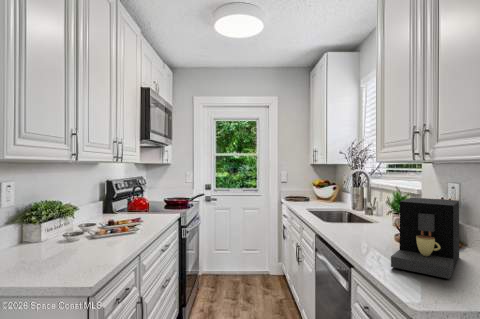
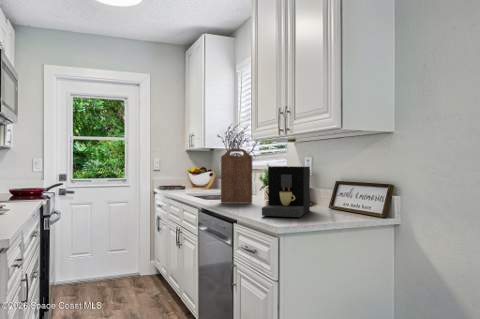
cutting board: none [341,171,378,232] -> present [221,149,252,203]

